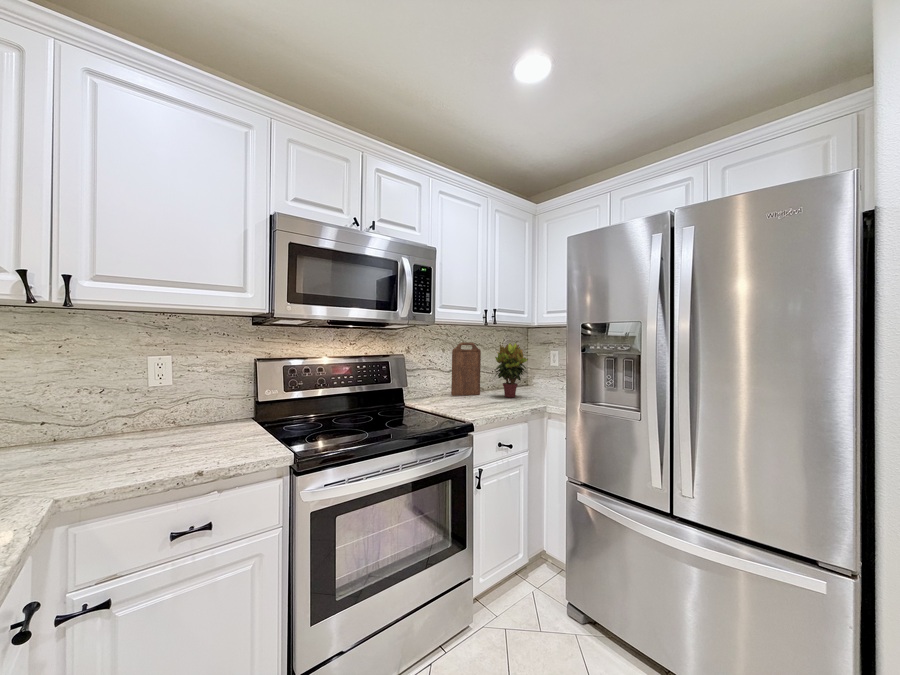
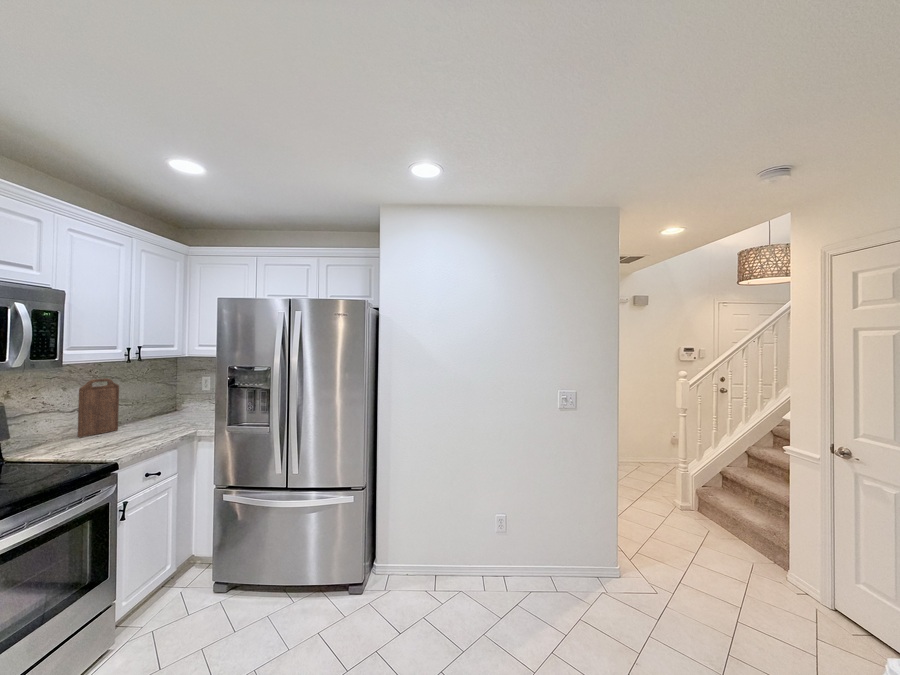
potted plant: present [495,343,528,397] -> none [136,376,179,429]

